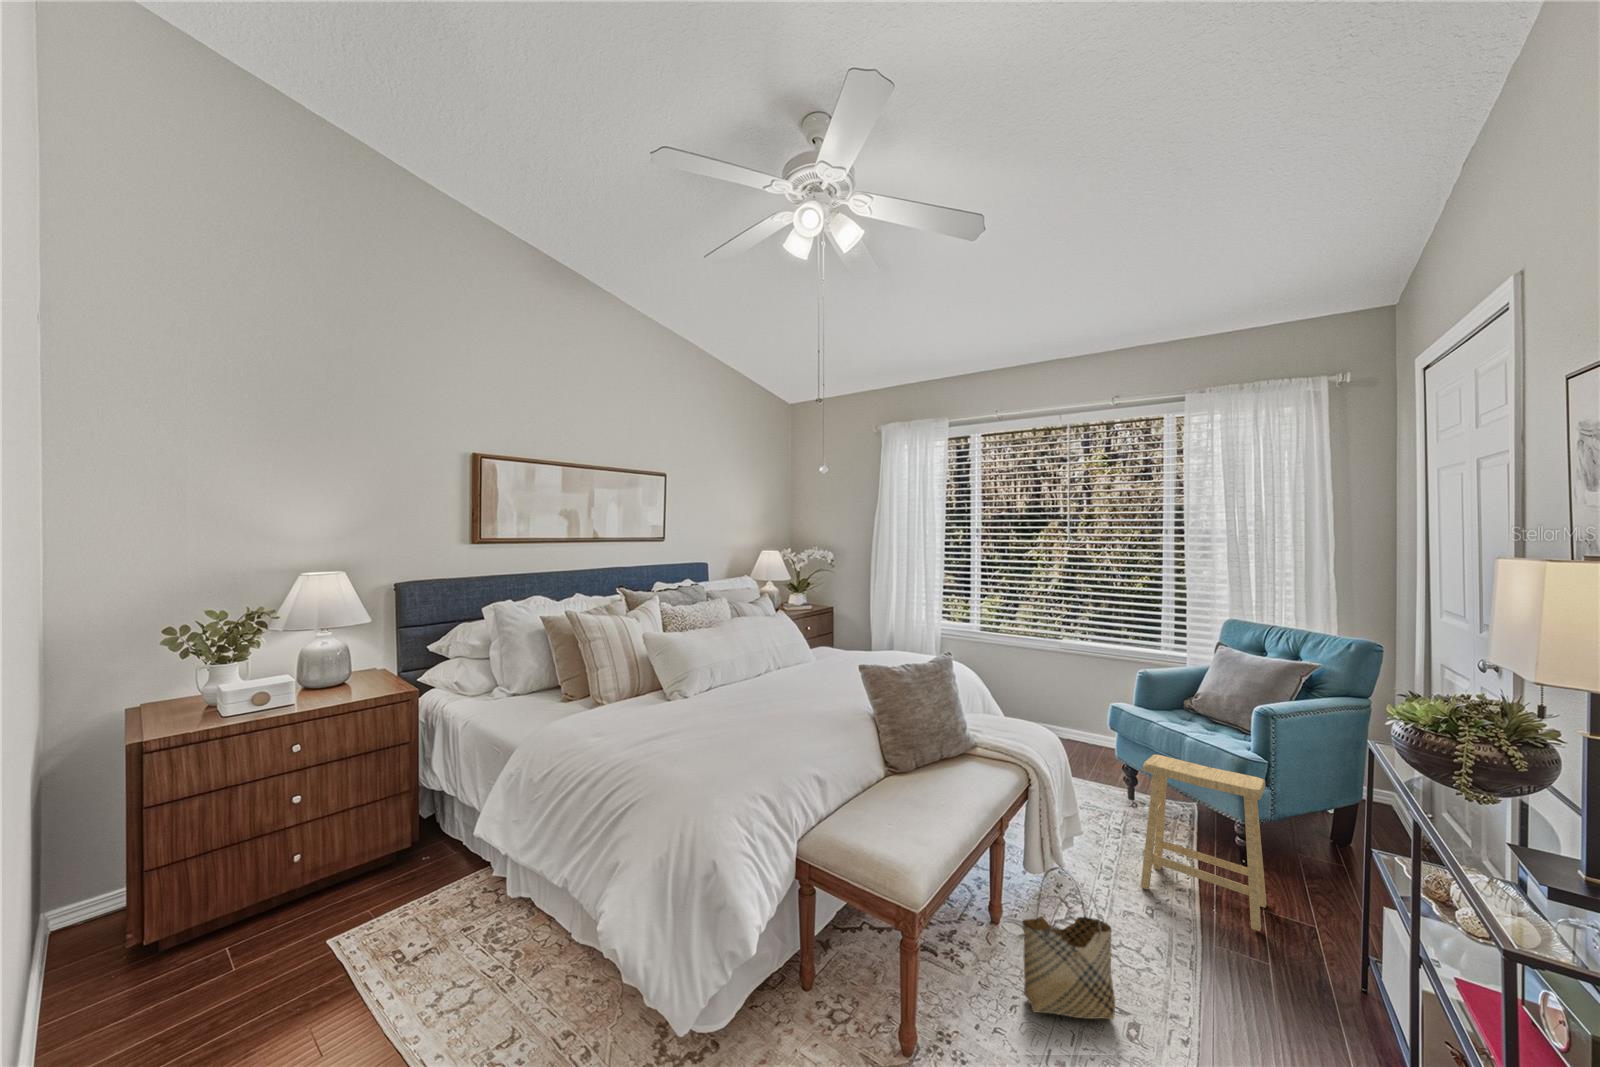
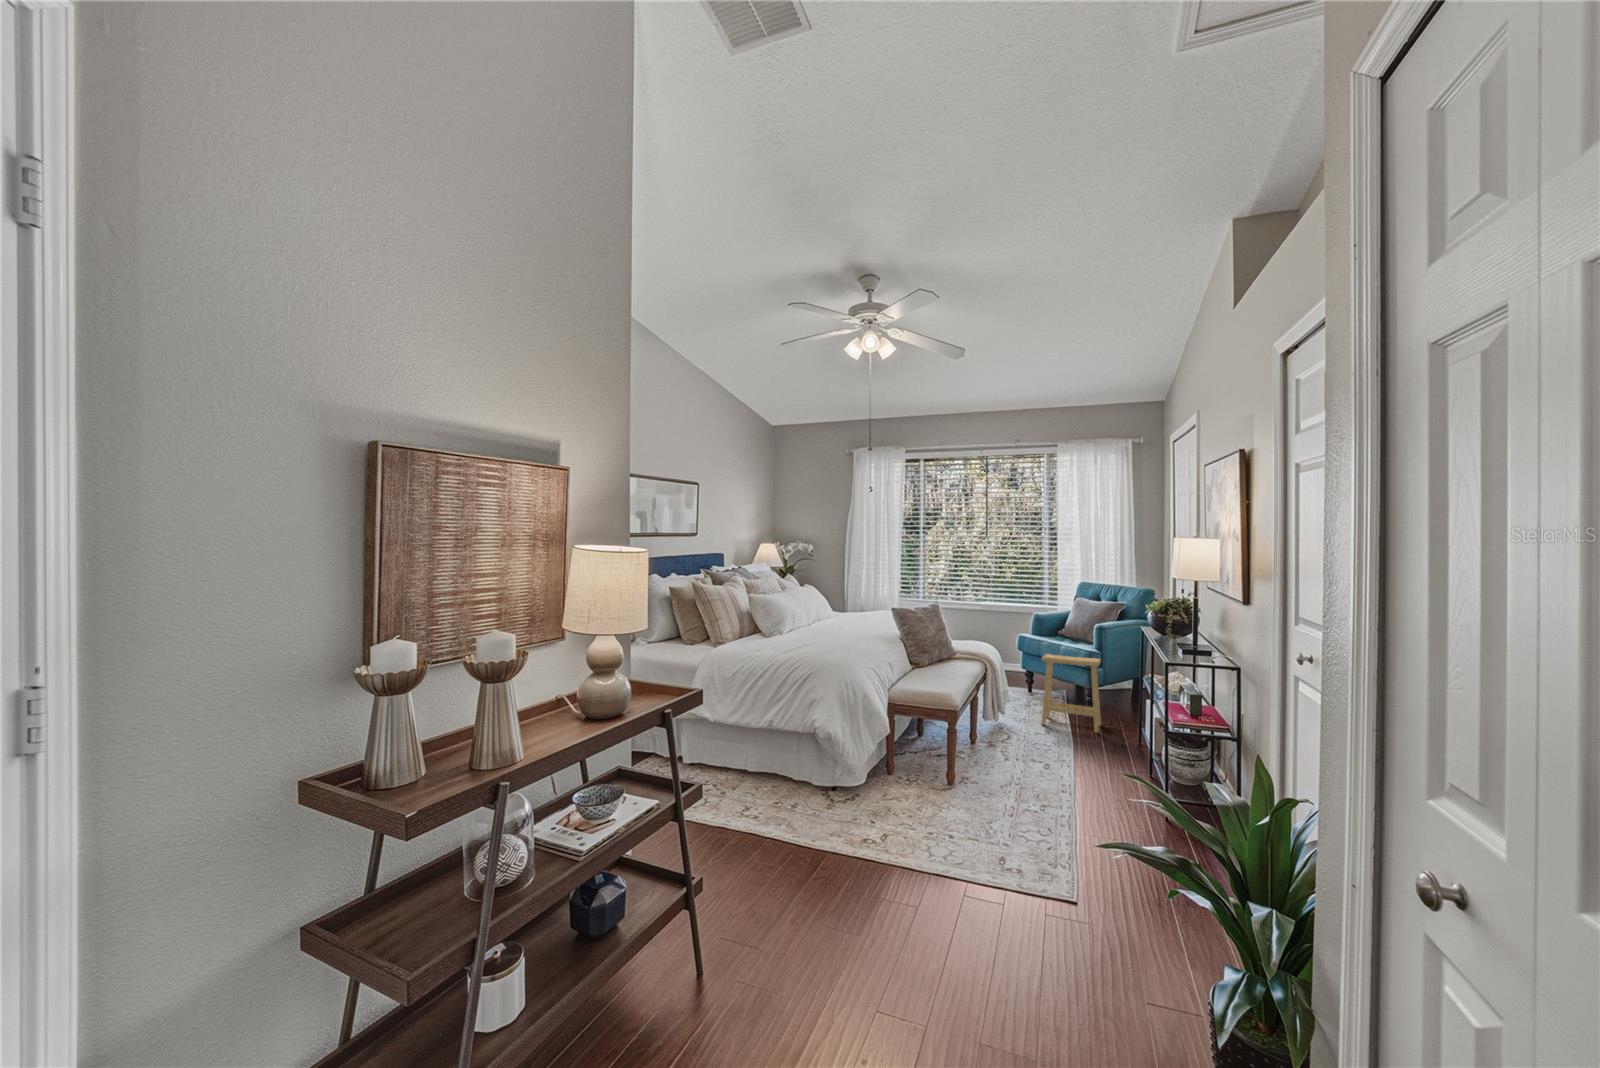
woven basket: present [1022,867,1115,1020] -> none [996,698,1039,762]

